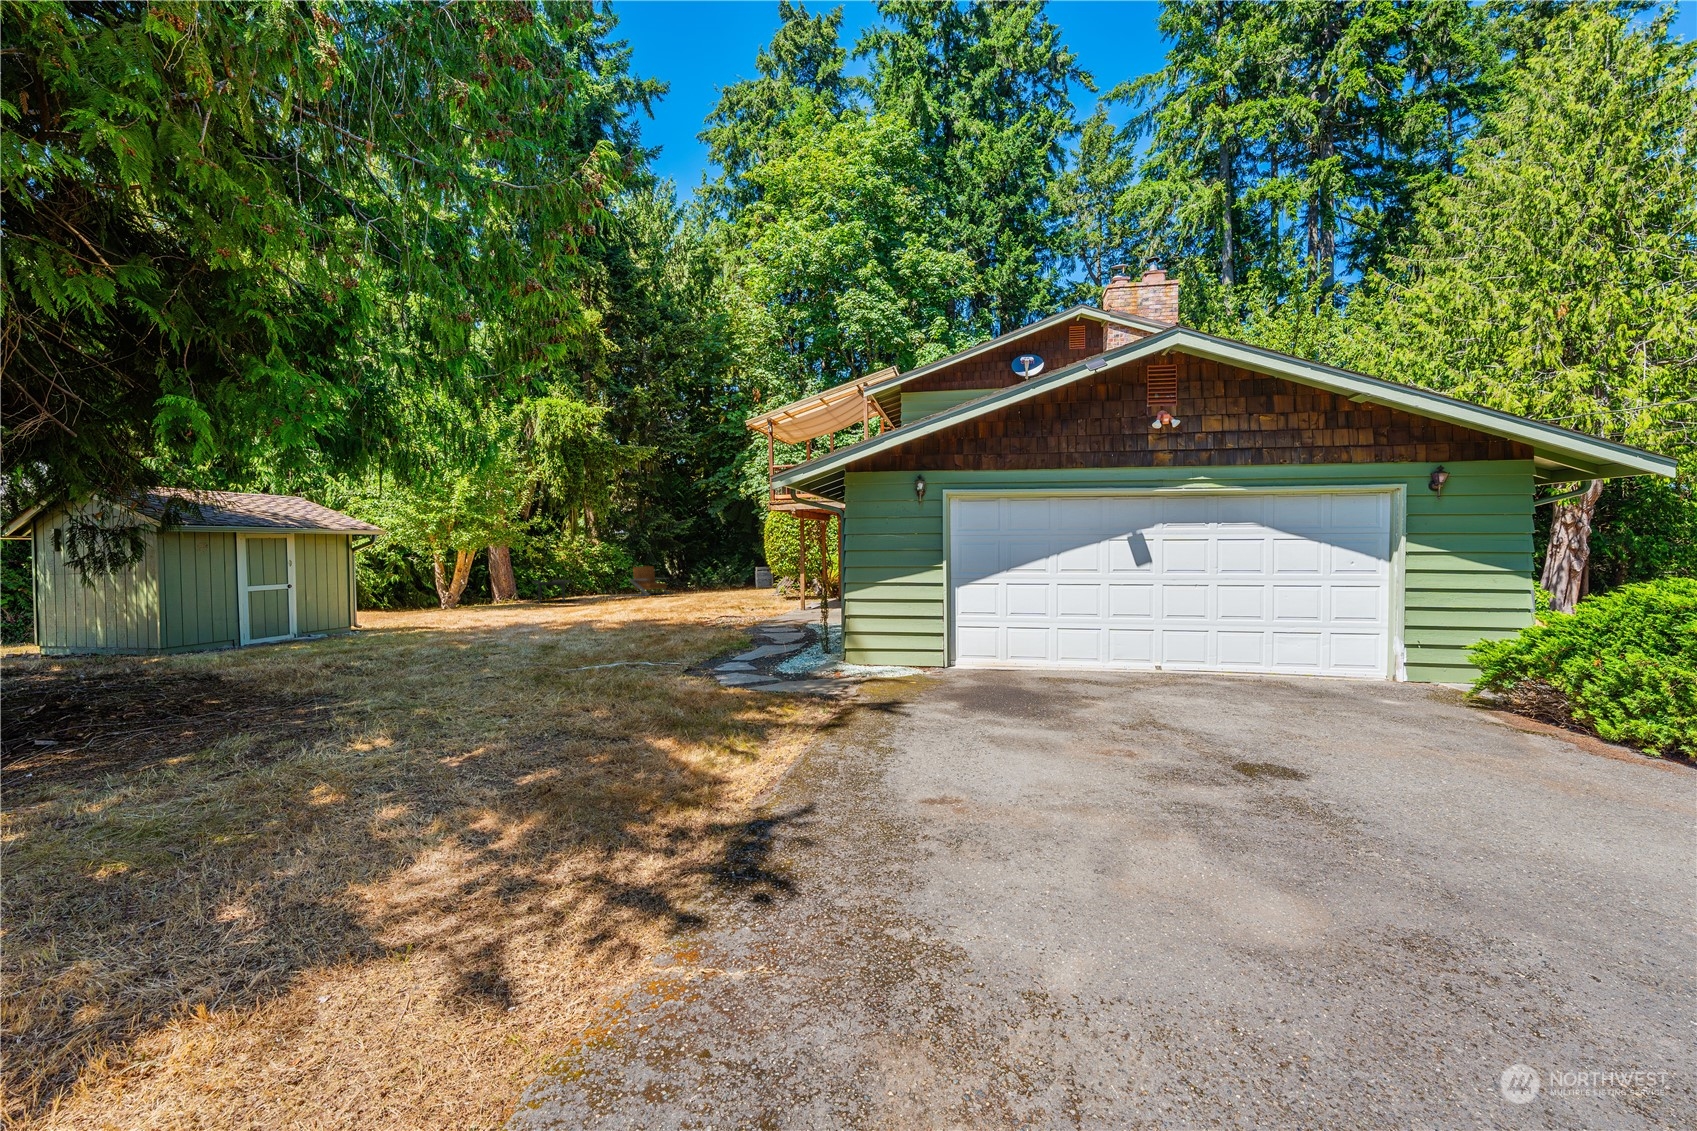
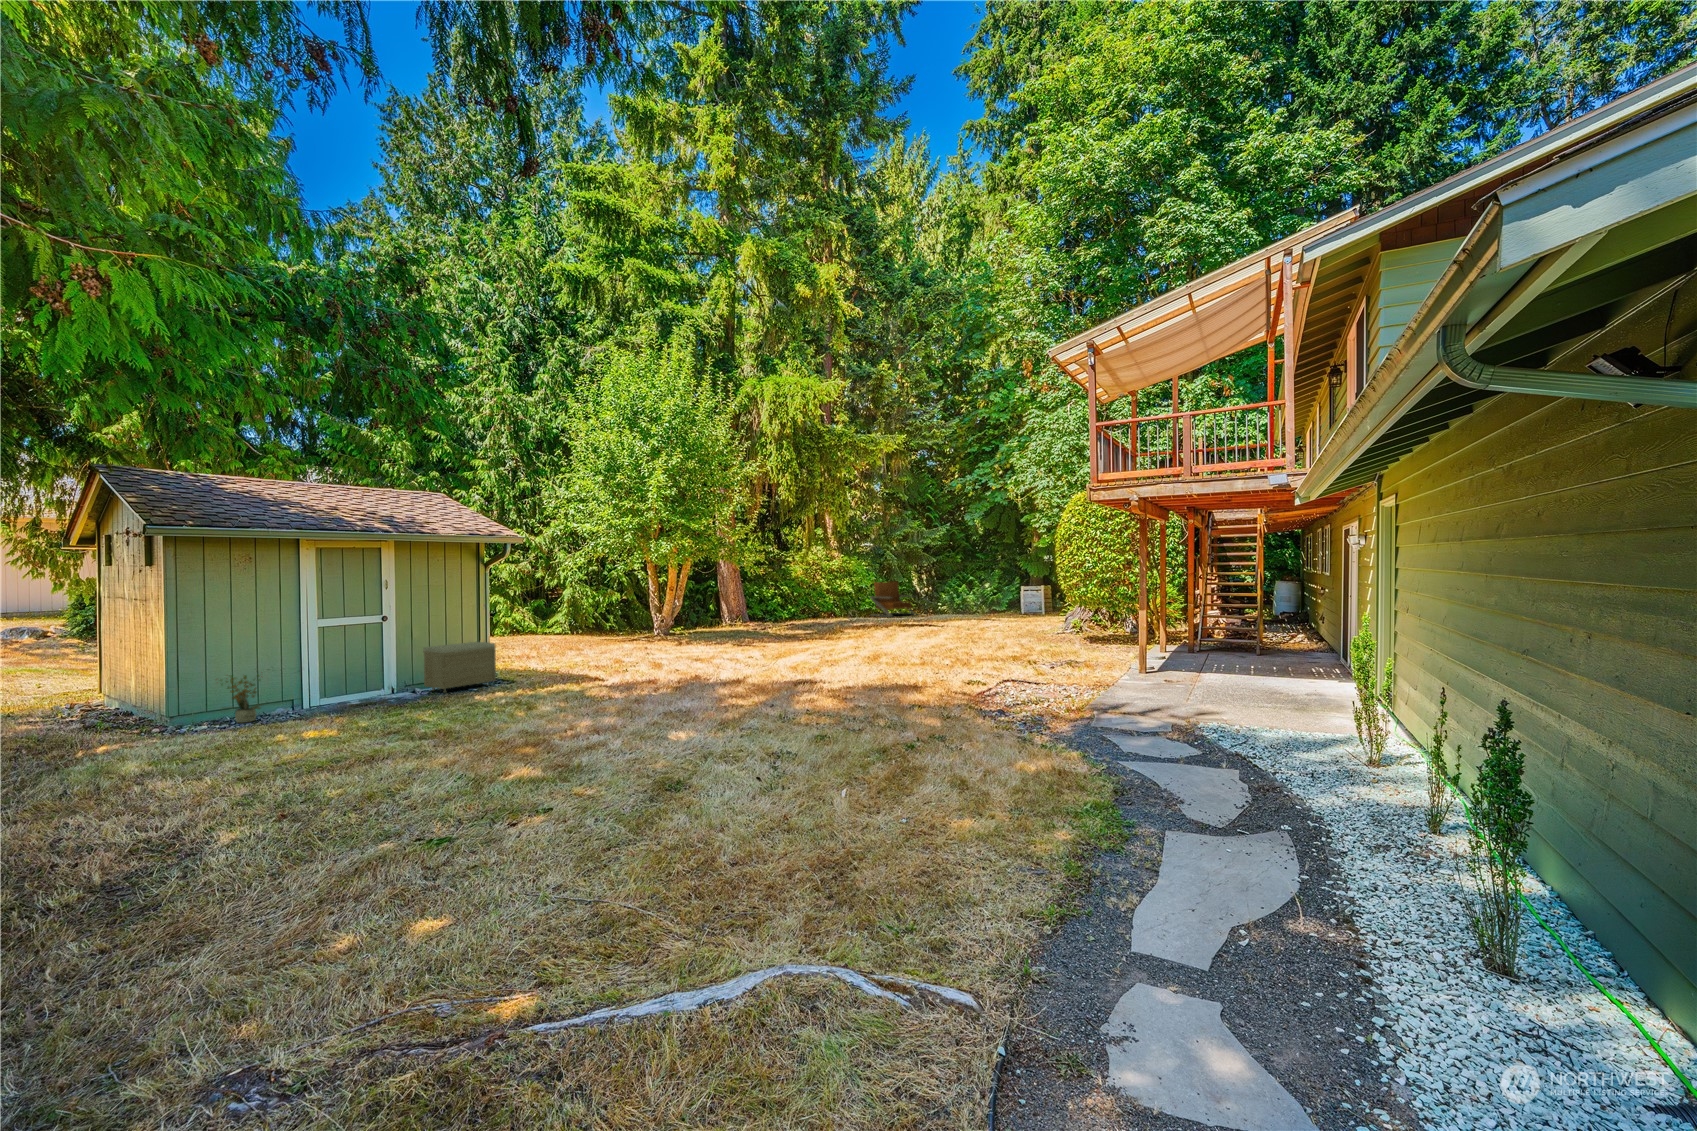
round table: present [533,580,570,603] -> none [761,596,803,623]
storage bench: none [269,615,333,654] -> present [423,642,496,692]
potted plant: none [115,639,156,677] -> present [226,675,260,723]

